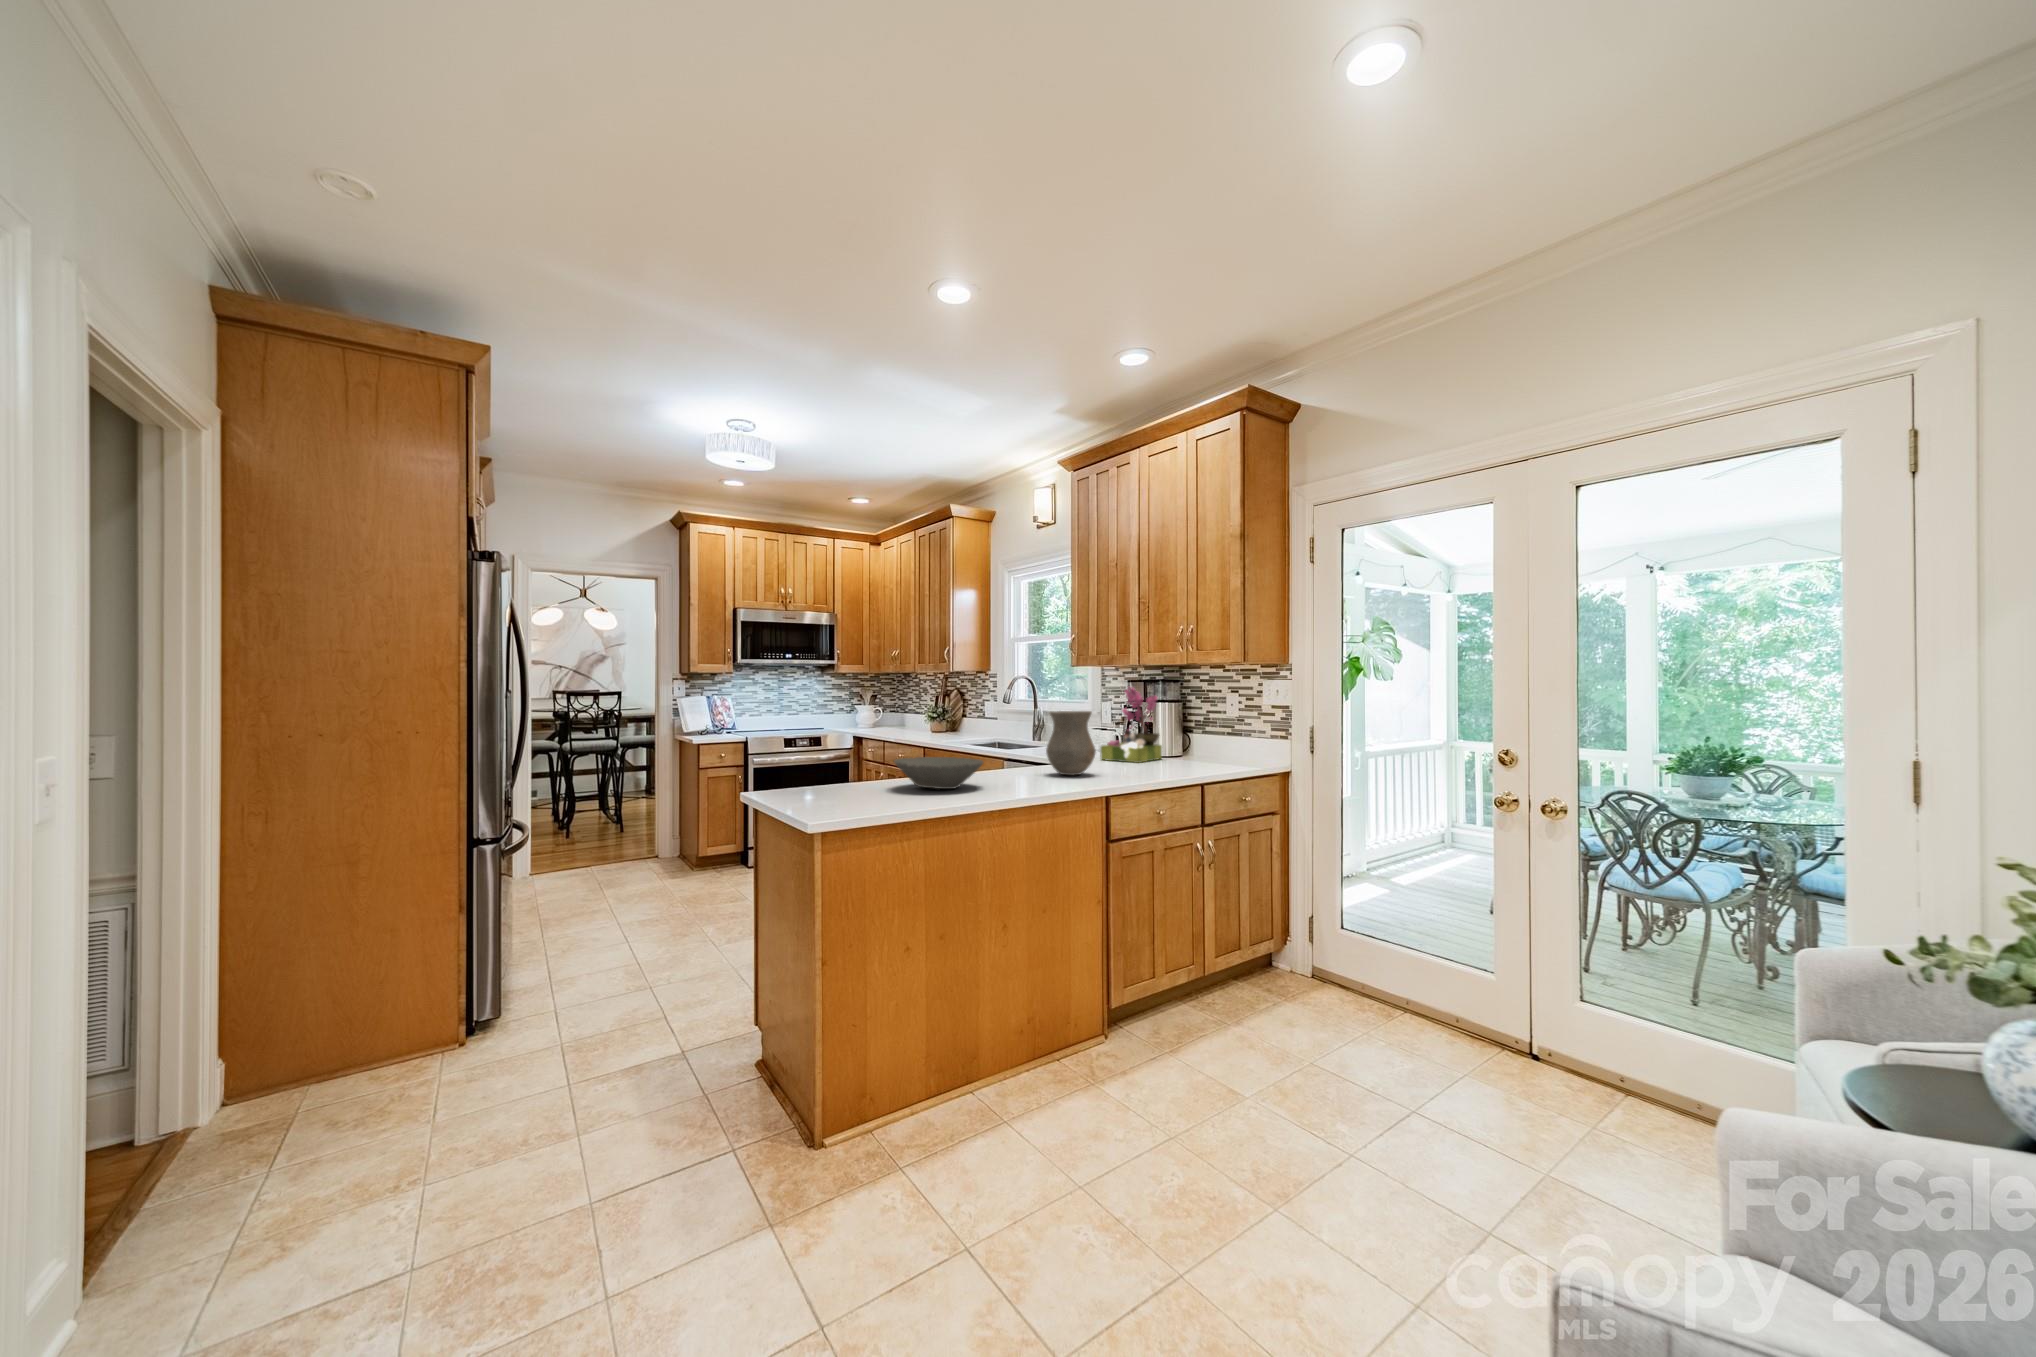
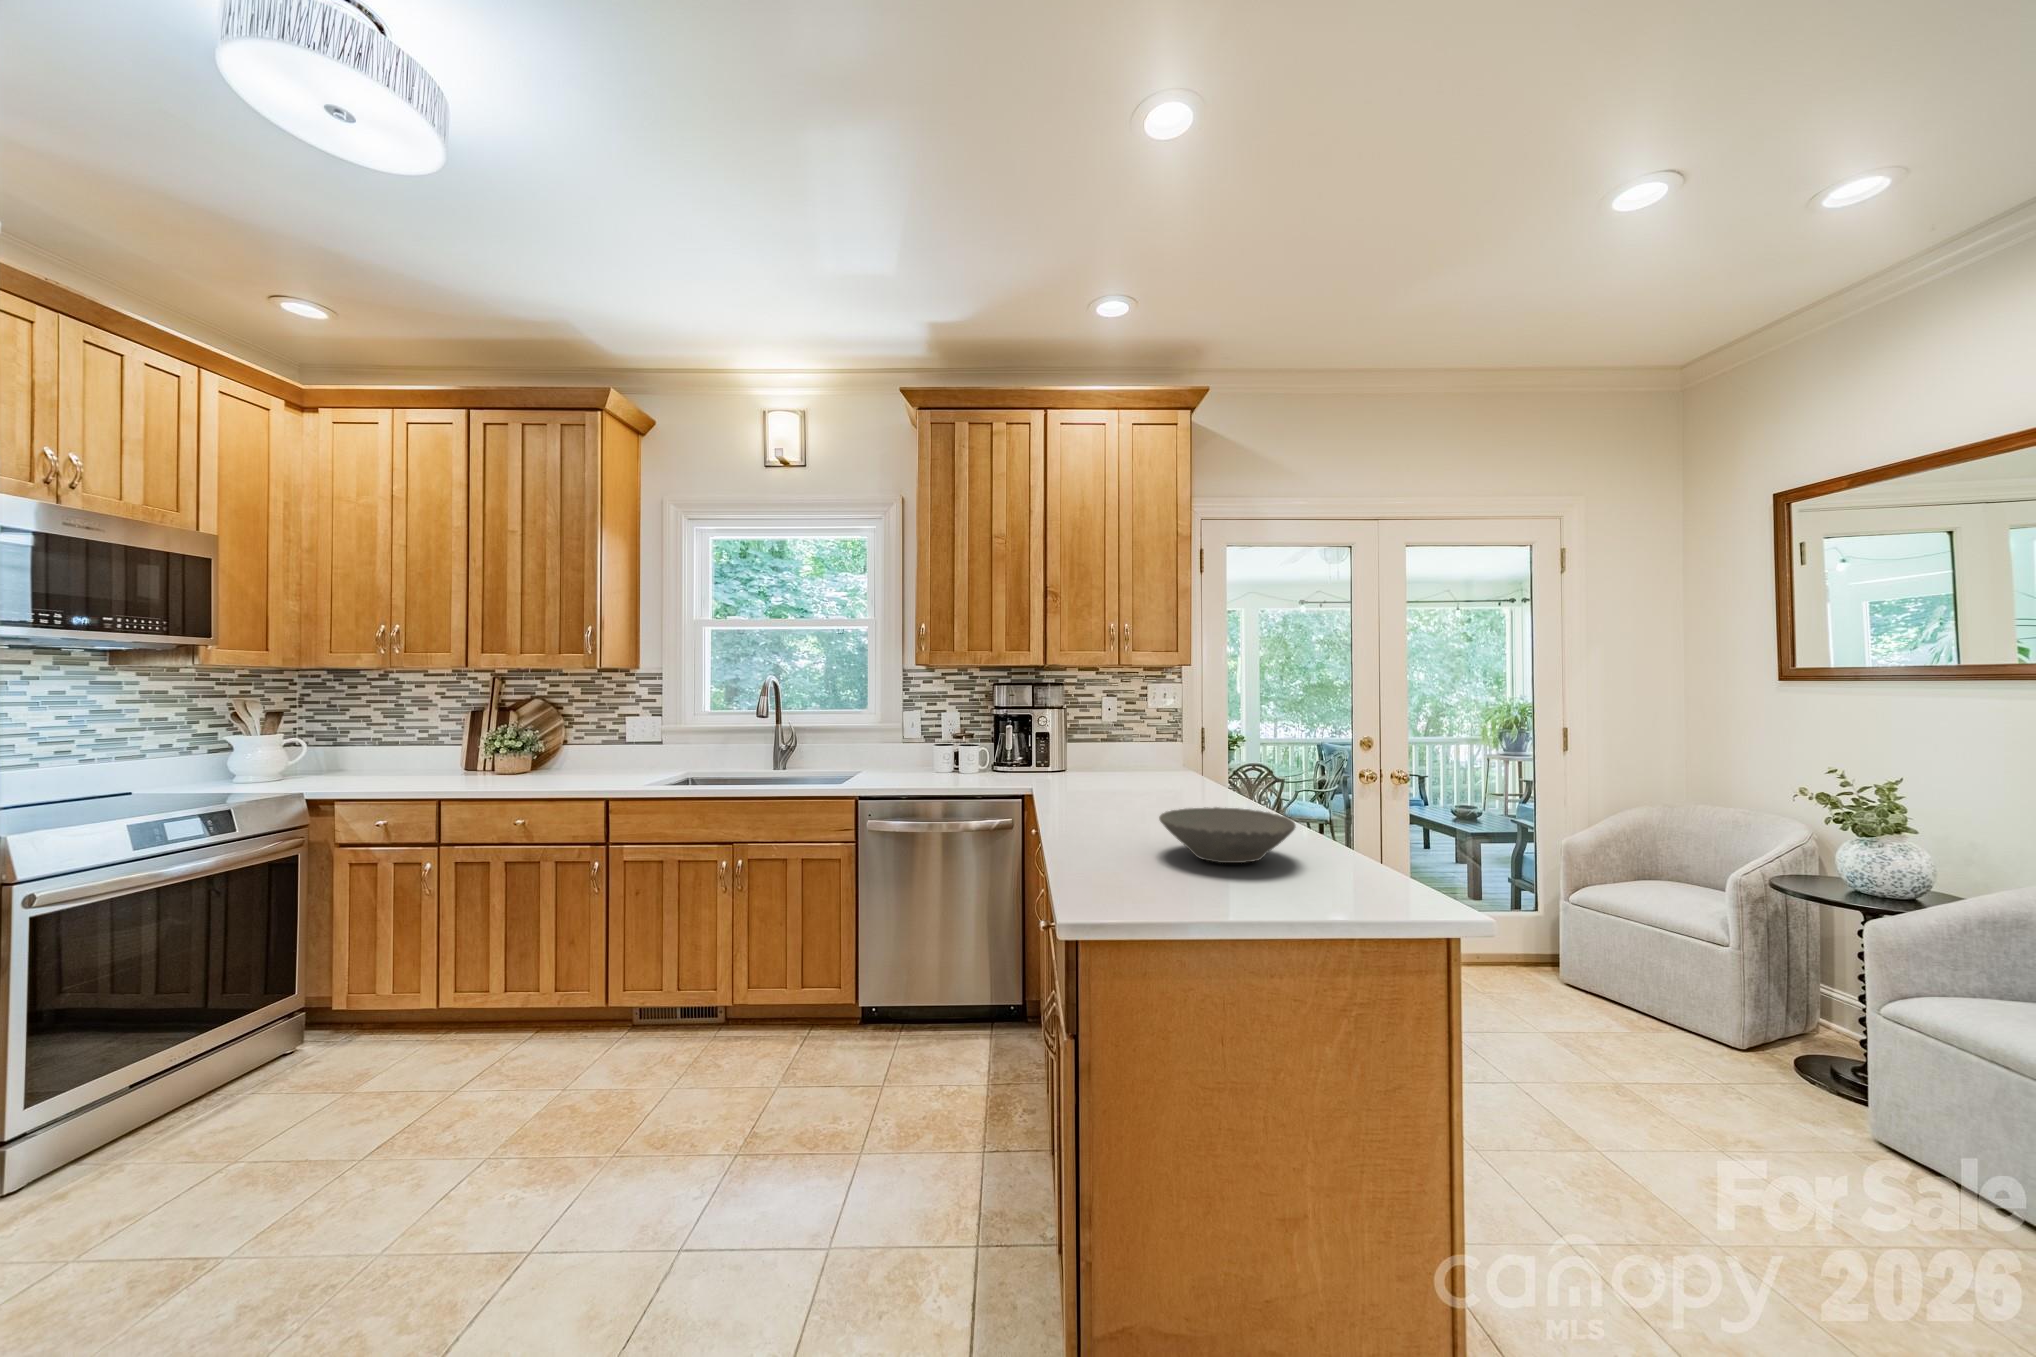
flower arrangement: present [1100,687,1162,763] -> none [1021,691,1089,784]
vase: present [1046,711,1096,775] -> none [1132,728,1195,810]

